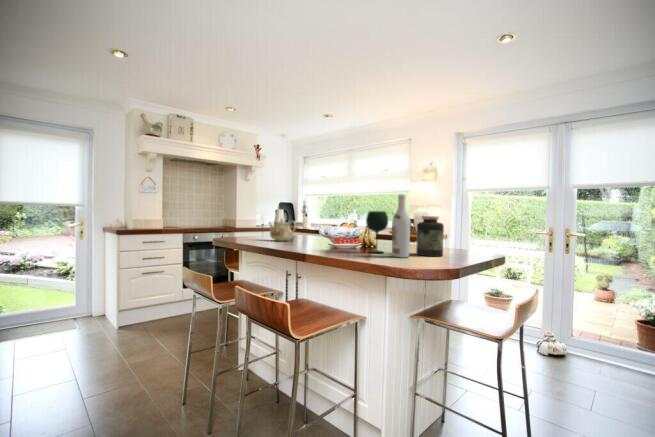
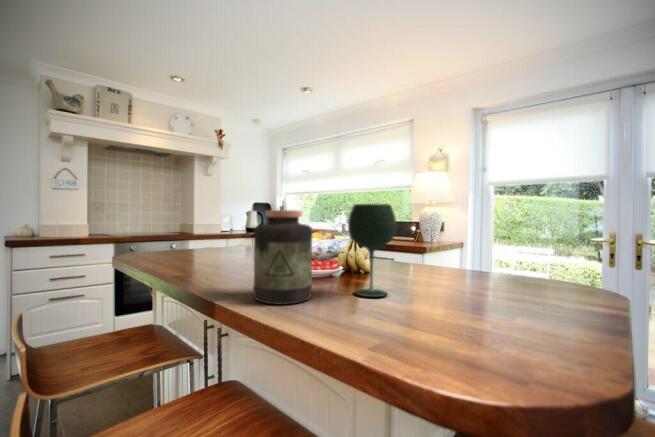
wine bottle: present [392,195,410,258] -> none [409,159,455,320]
jar: present [416,216,444,256] -> present [254,210,312,305]
teapot: present [269,218,296,241] -> none [194,221,236,260]

